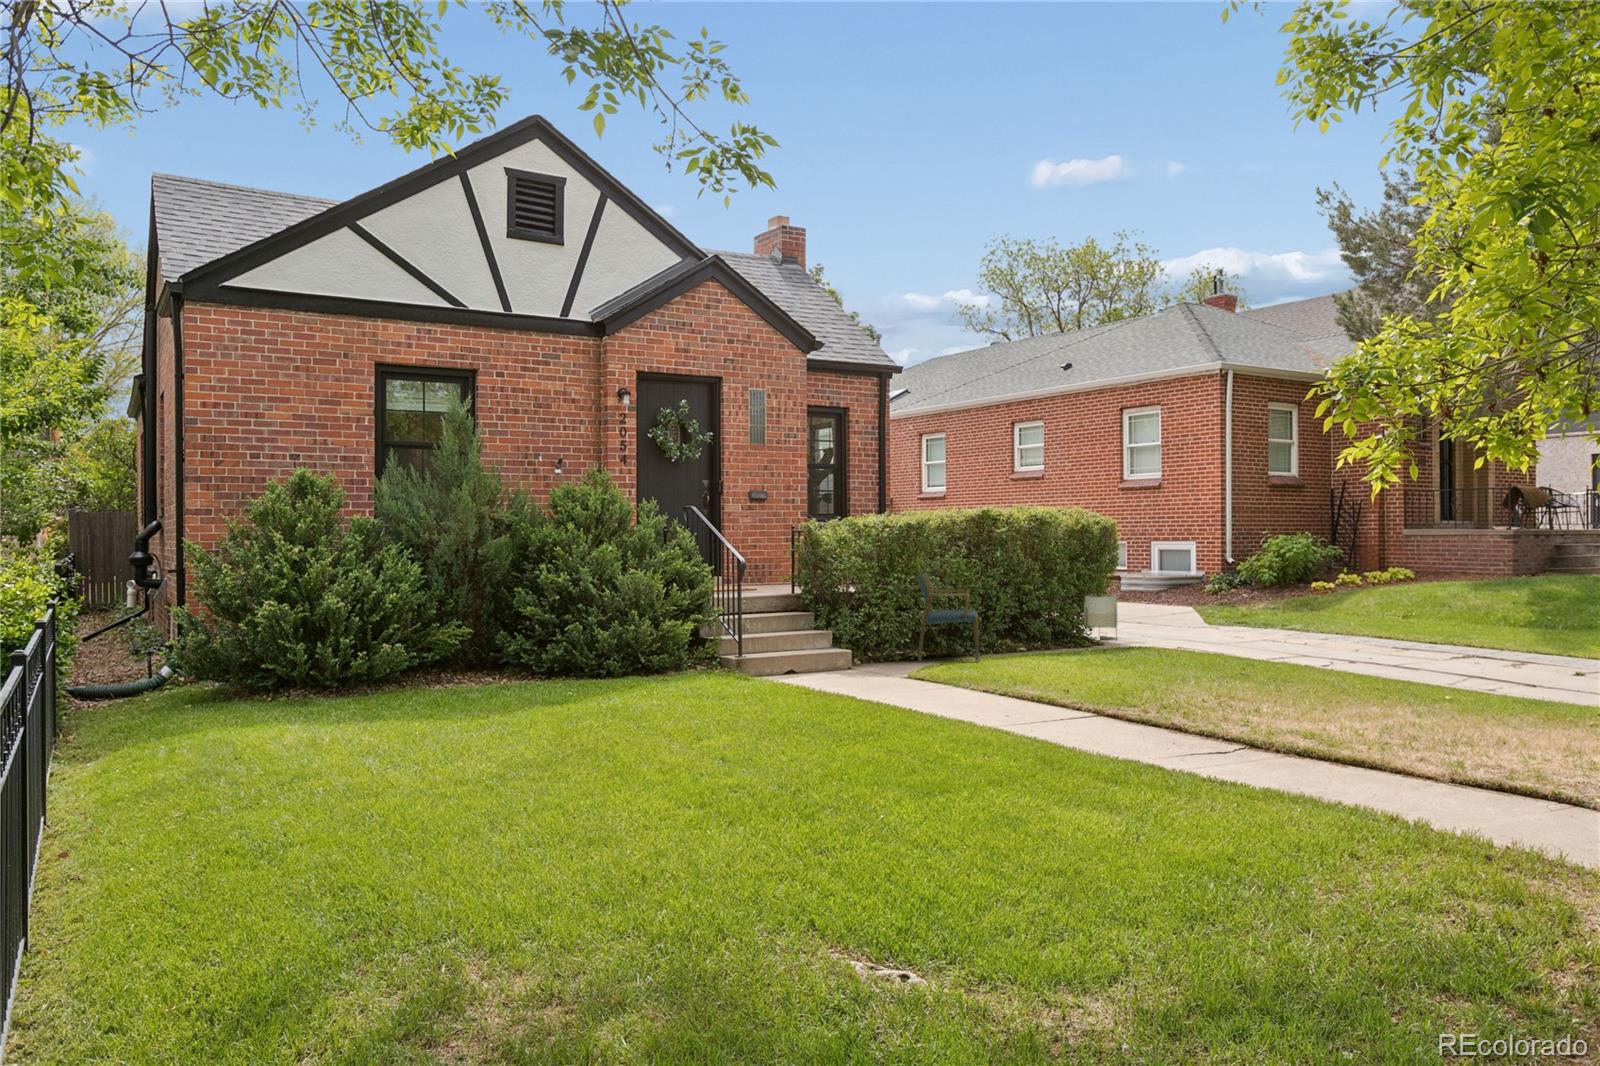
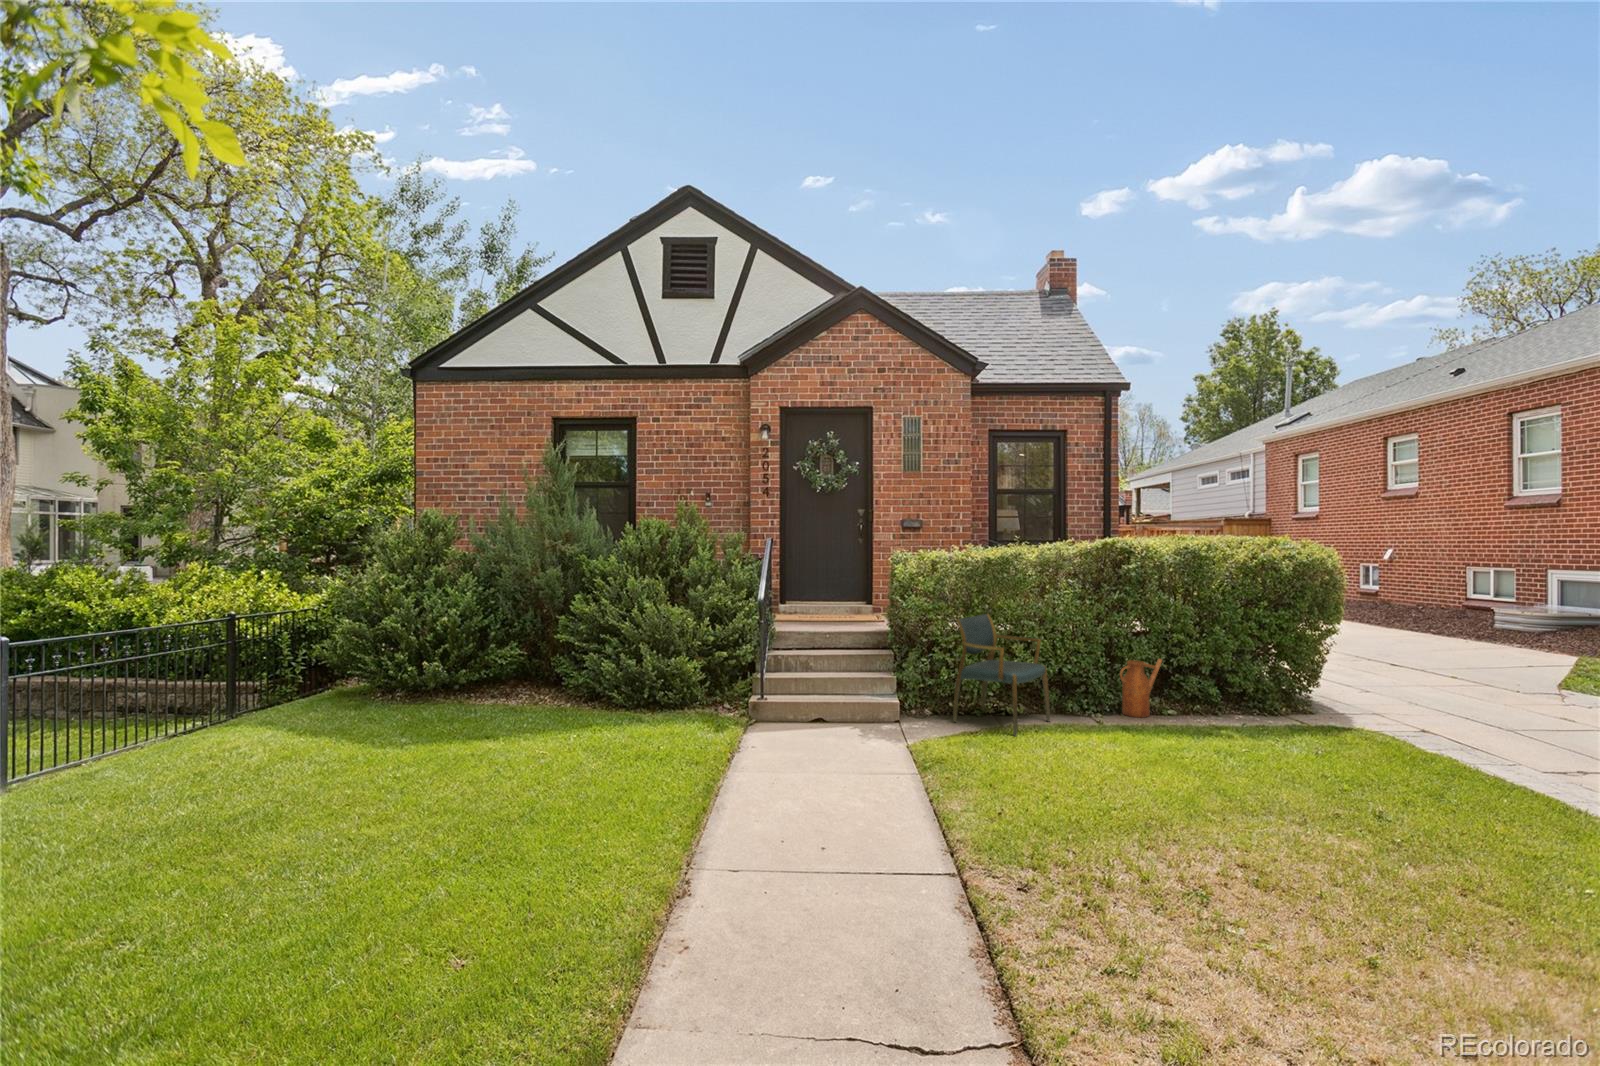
planter: present [1084,595,1117,628] -> none [1260,651,1312,719]
watering can: none [1010,604,1032,649] -> present [1120,659,1162,718]

